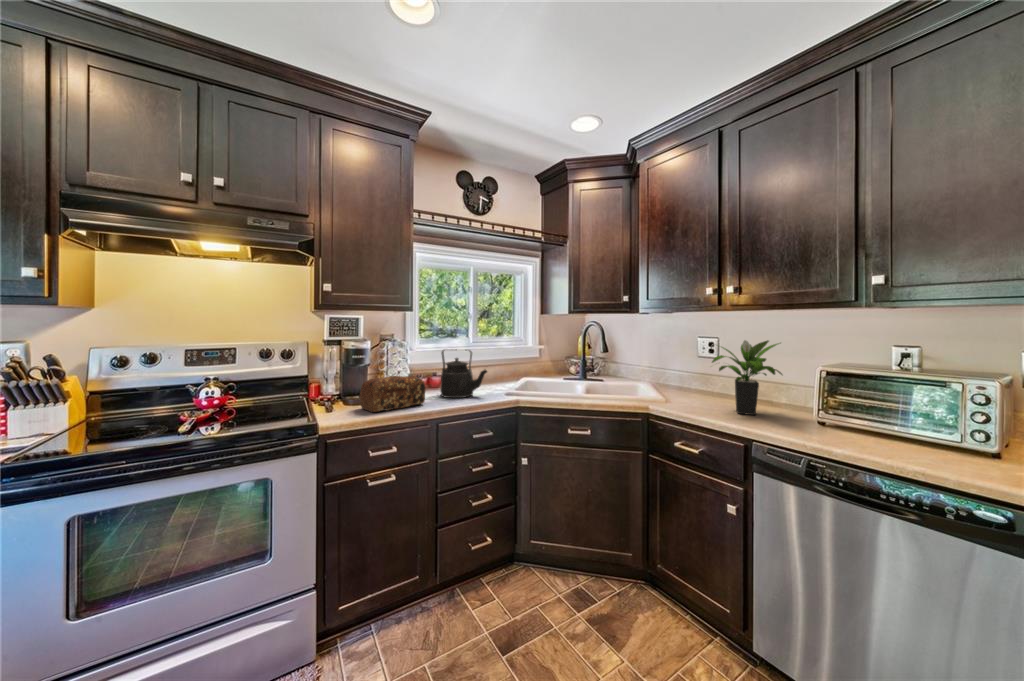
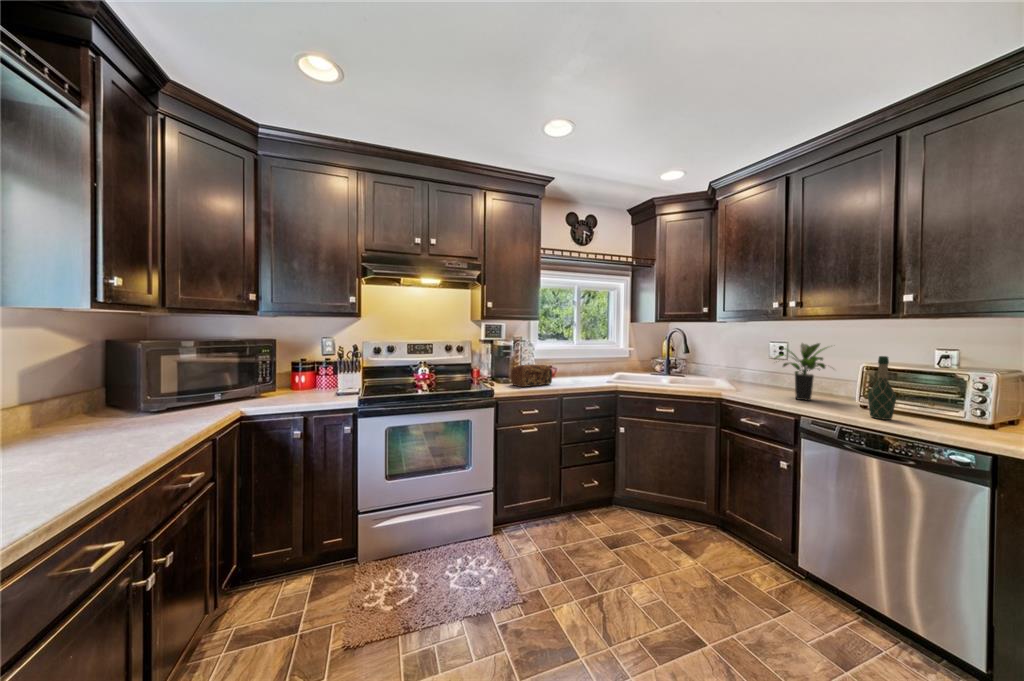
kettle: present [440,350,487,398] -> none [559,347,594,382]
wine bottle: none [839,358,876,446] -> present [868,356,896,420]

